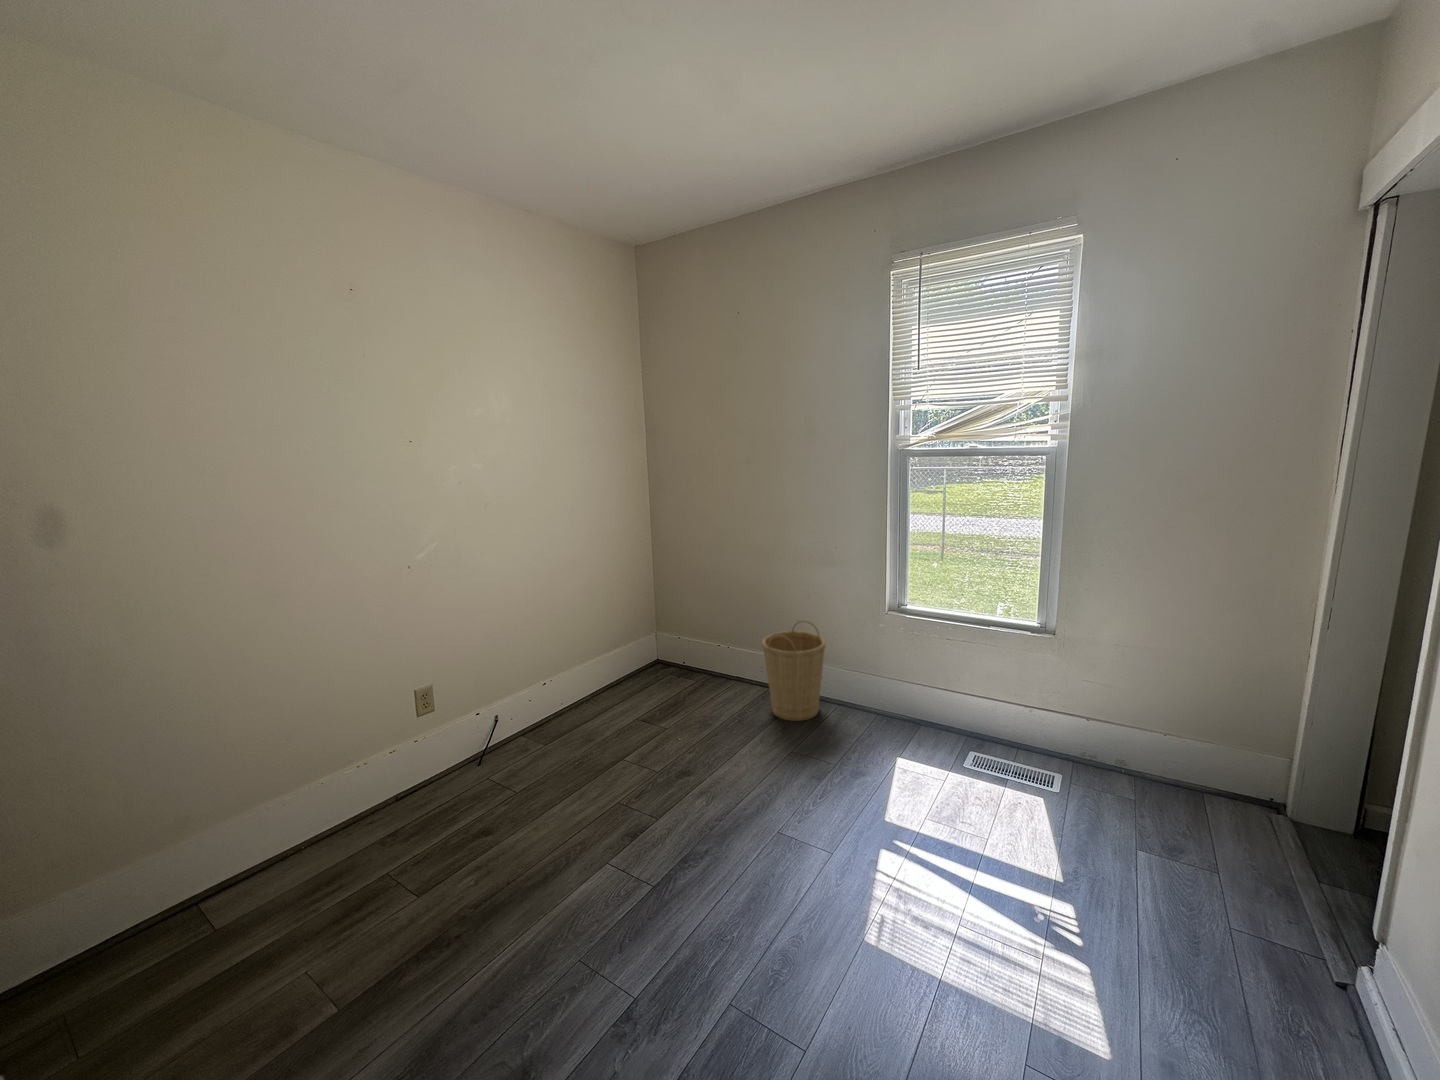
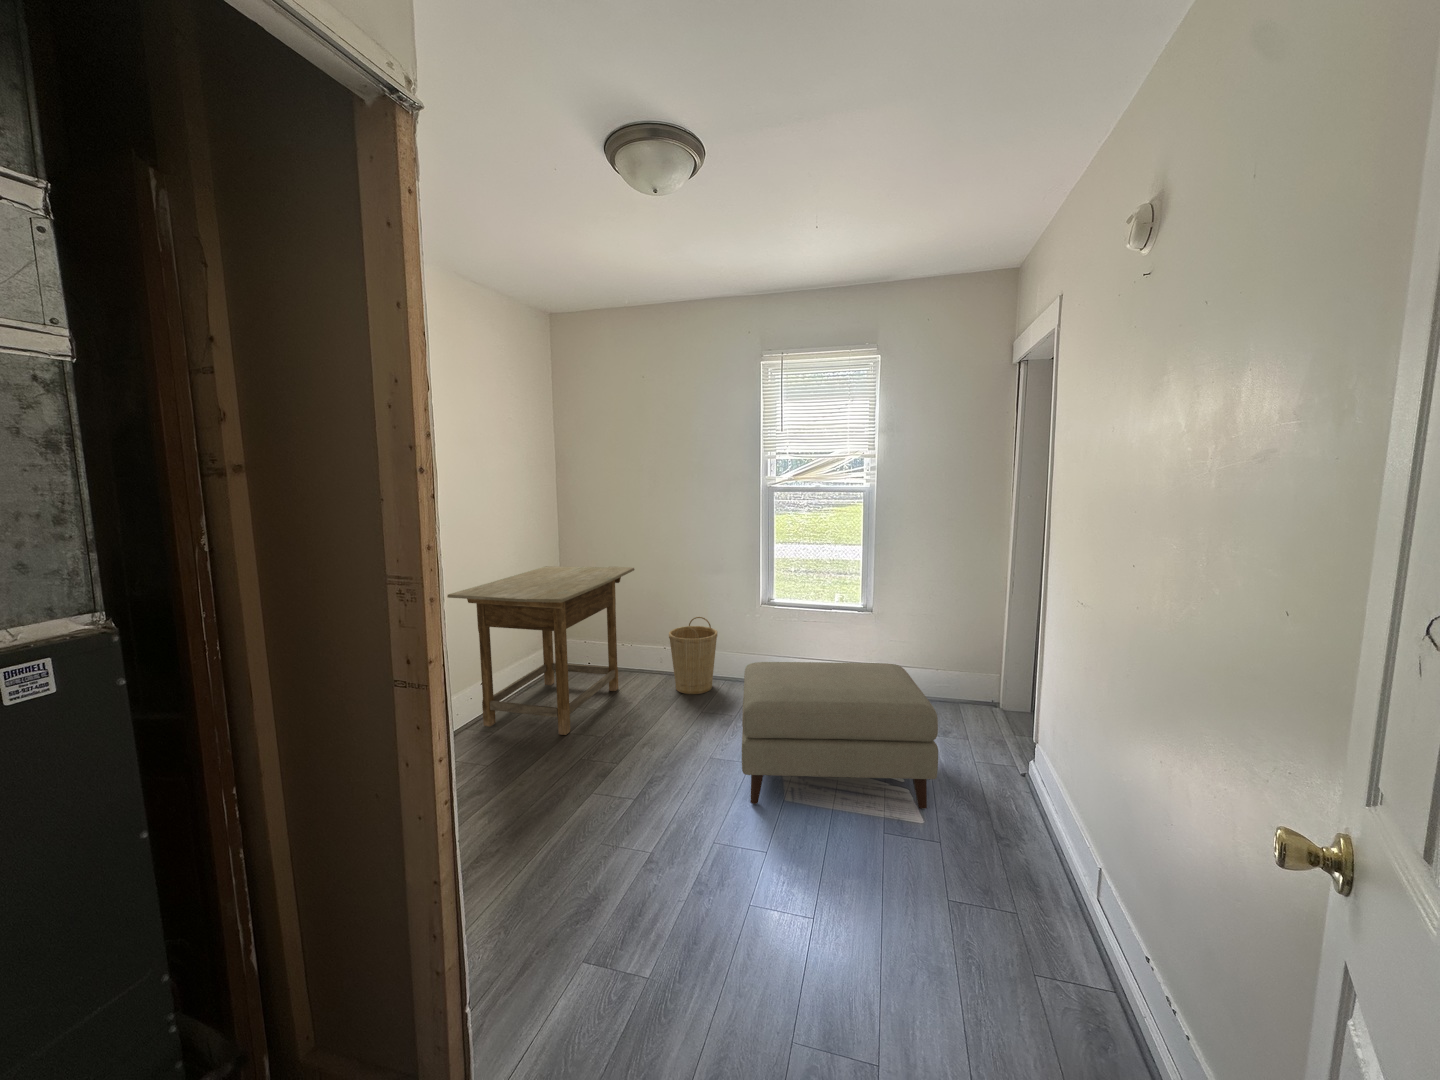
desk: none [490,550,725,762] -> present [447,566,635,735]
ottoman: none [794,707,1149,1027] -> present [742,662,938,809]

